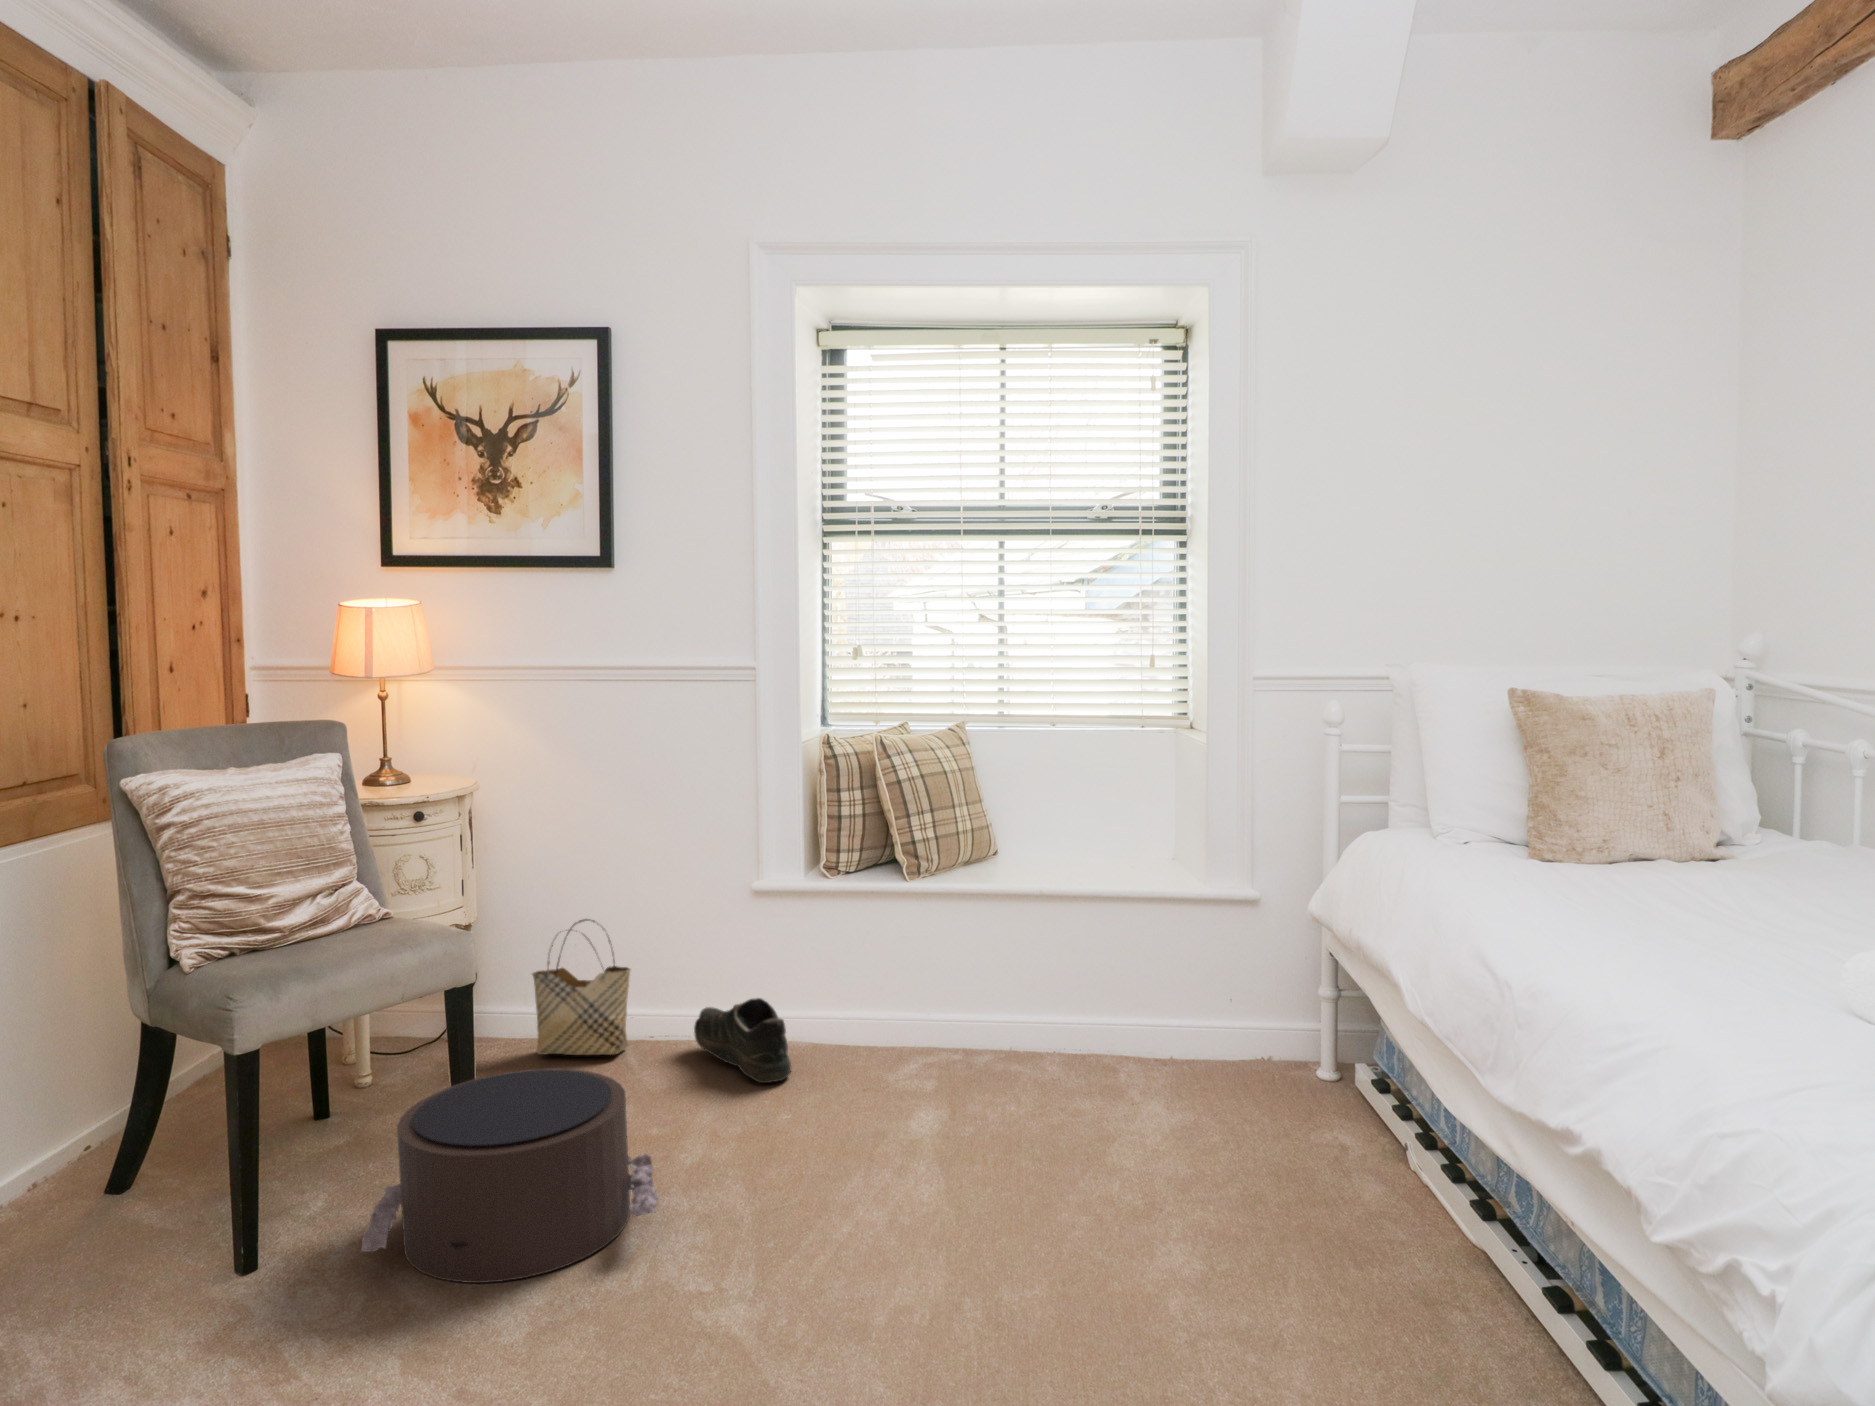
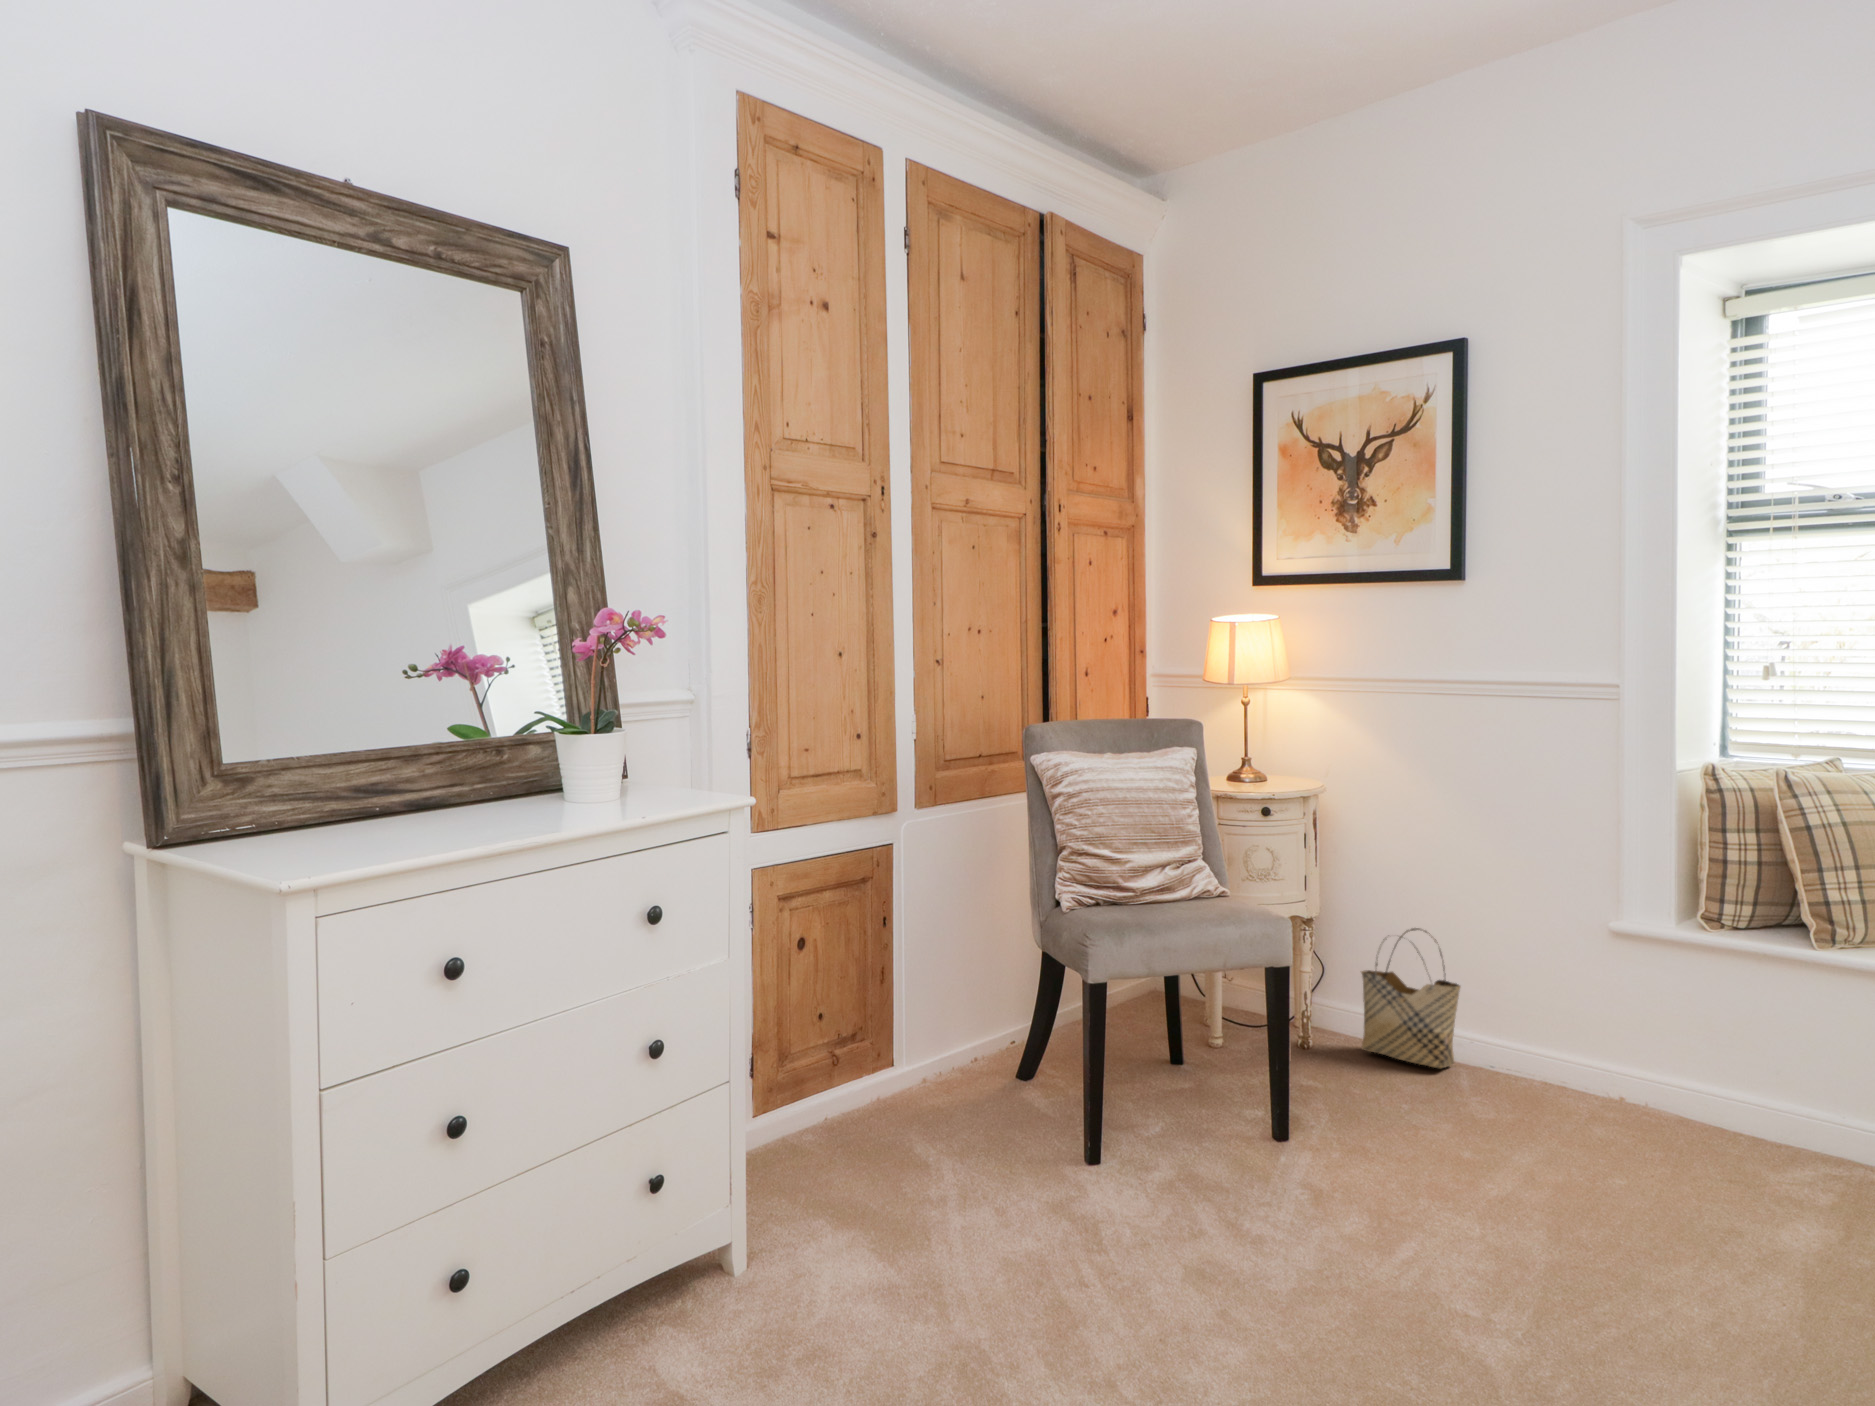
shoe: present [694,998,791,1083] -> none [1527,1043,1637,1142]
pouf: present [361,1068,659,1283] -> none [1167,1055,1447,1254]

